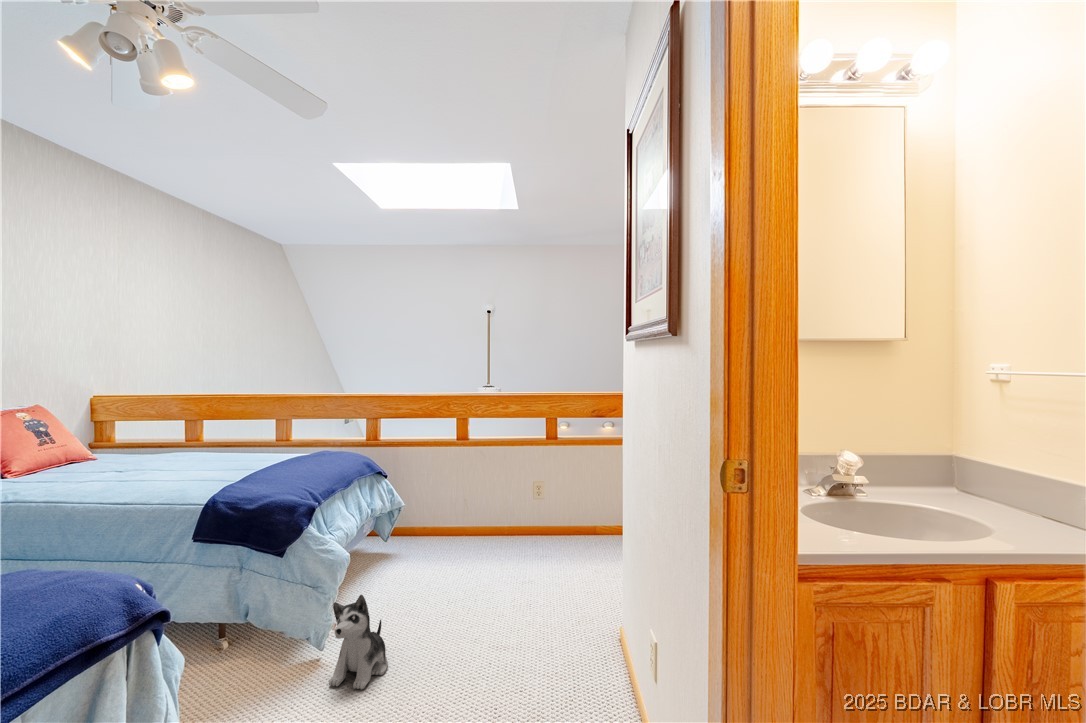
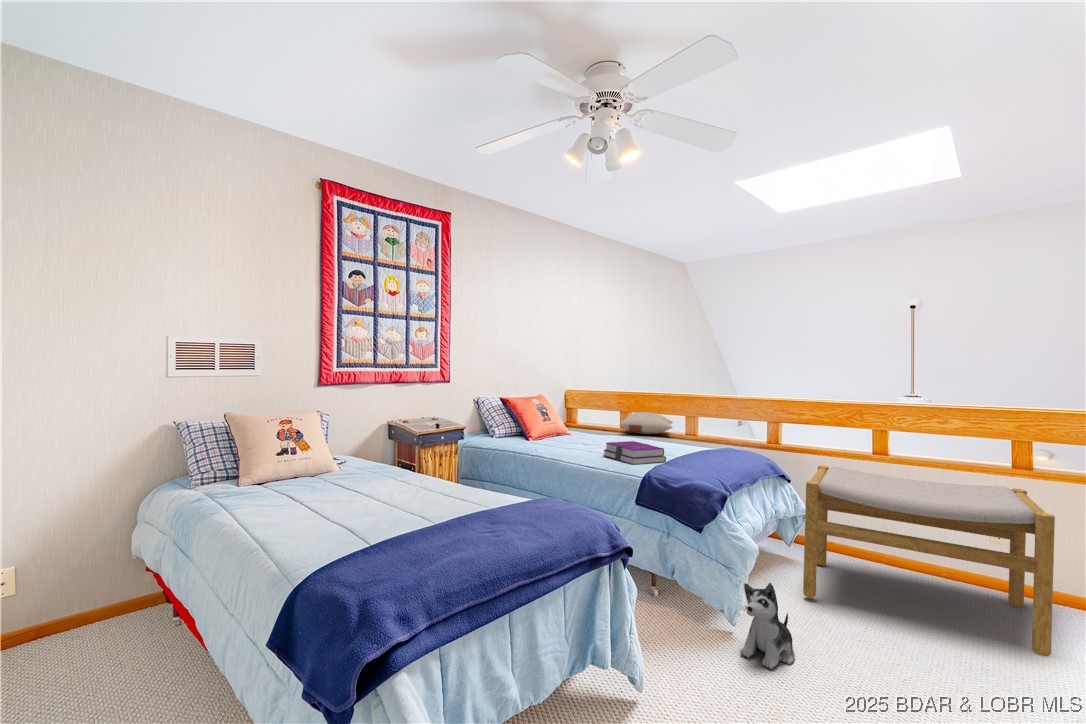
pillow: none [181,418,258,446] -> present [620,412,673,434]
footstool: none [398,454,580,593] -> present [803,465,1055,656]
hardback book: none [143,458,239,489] -> present [603,441,666,465]

